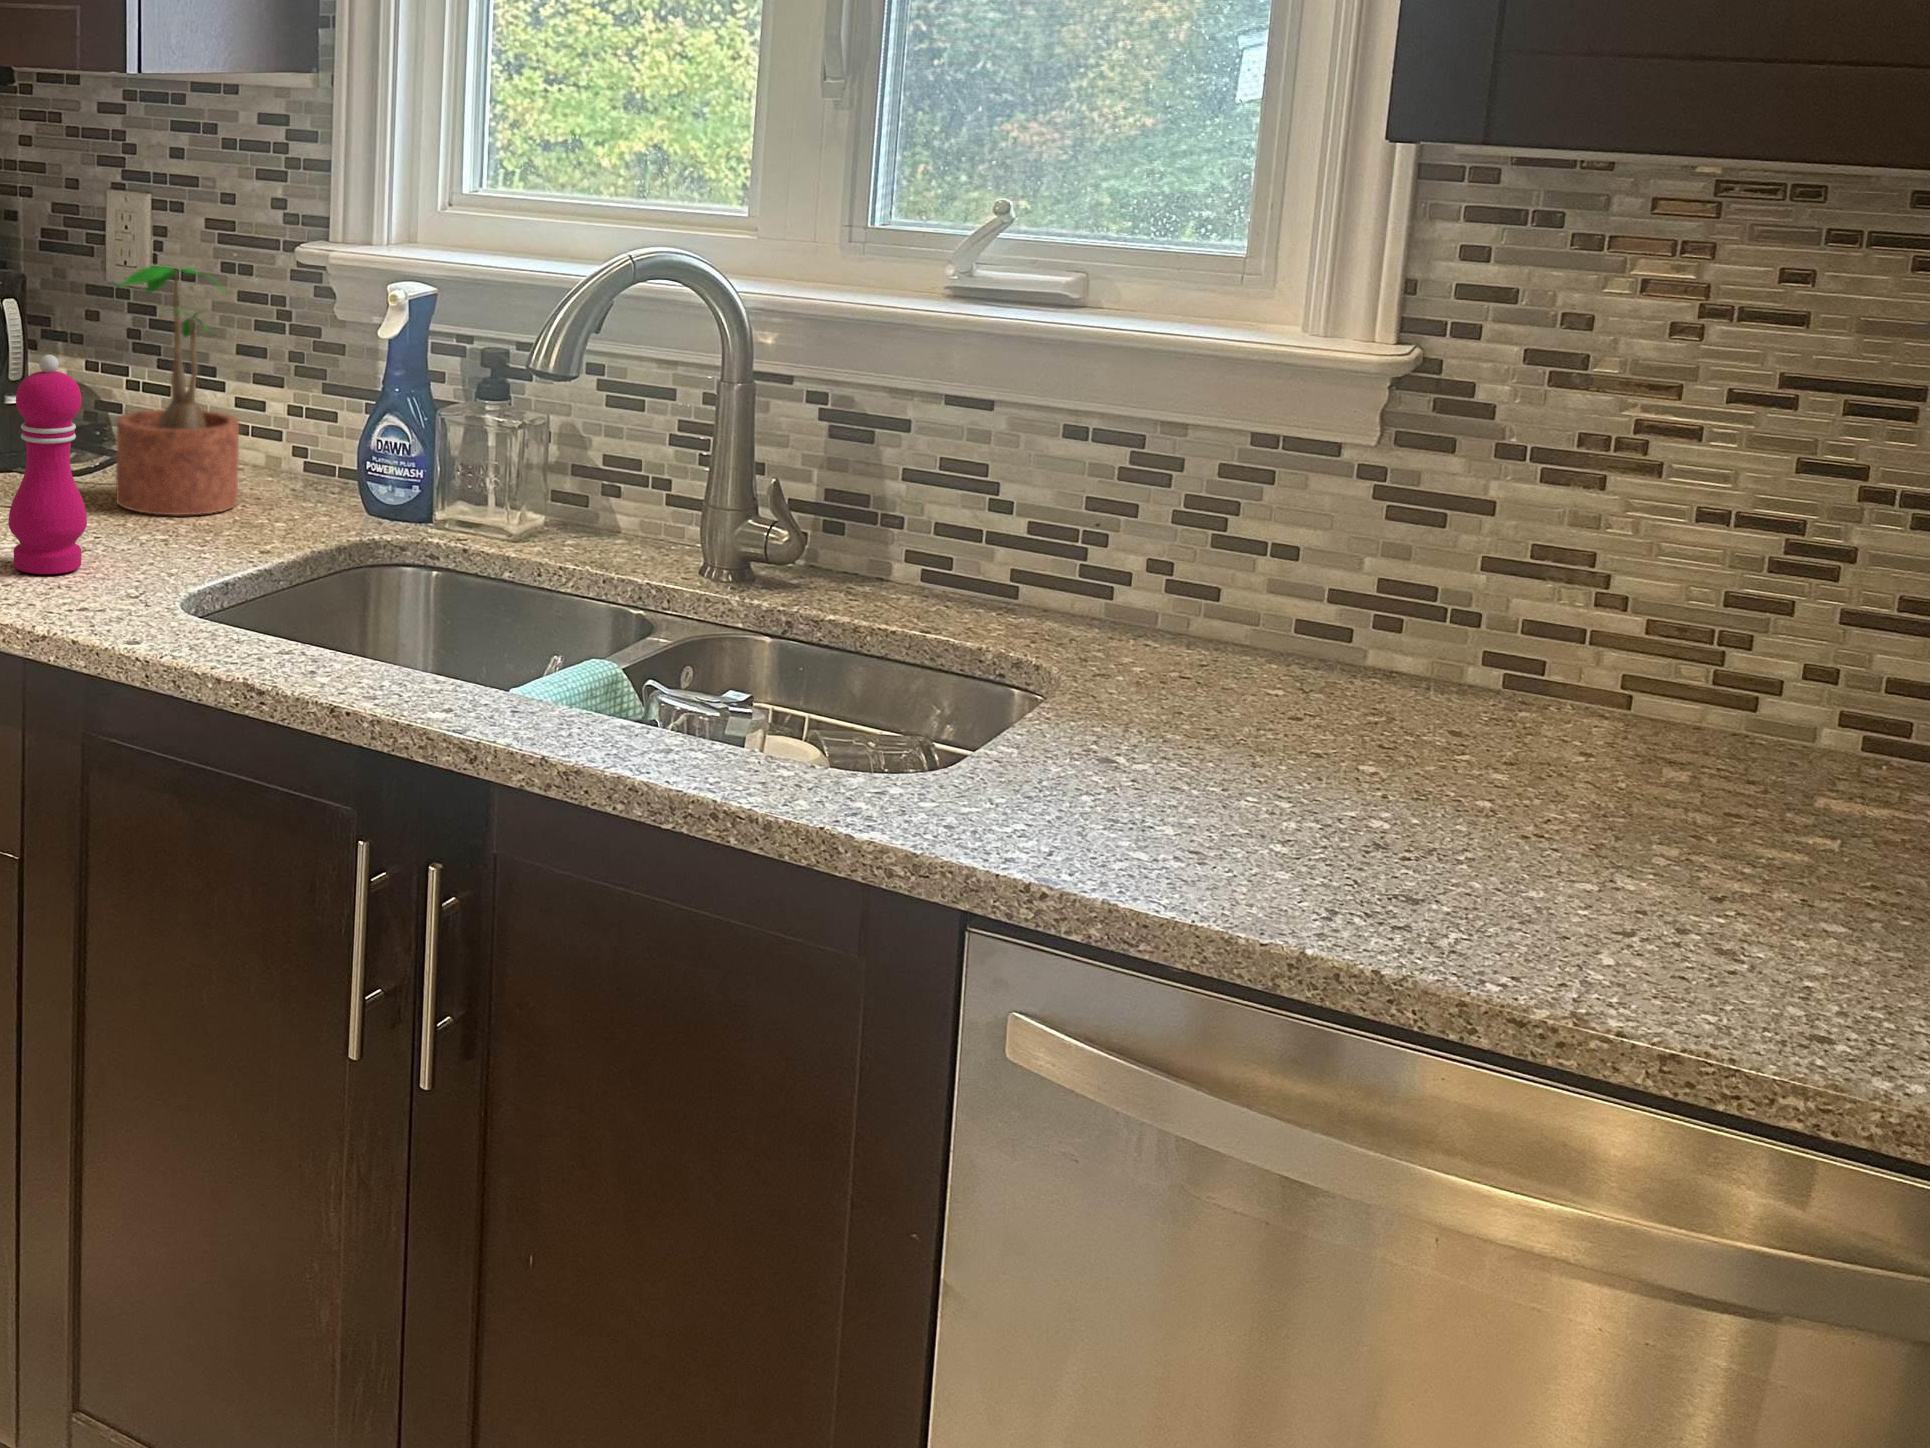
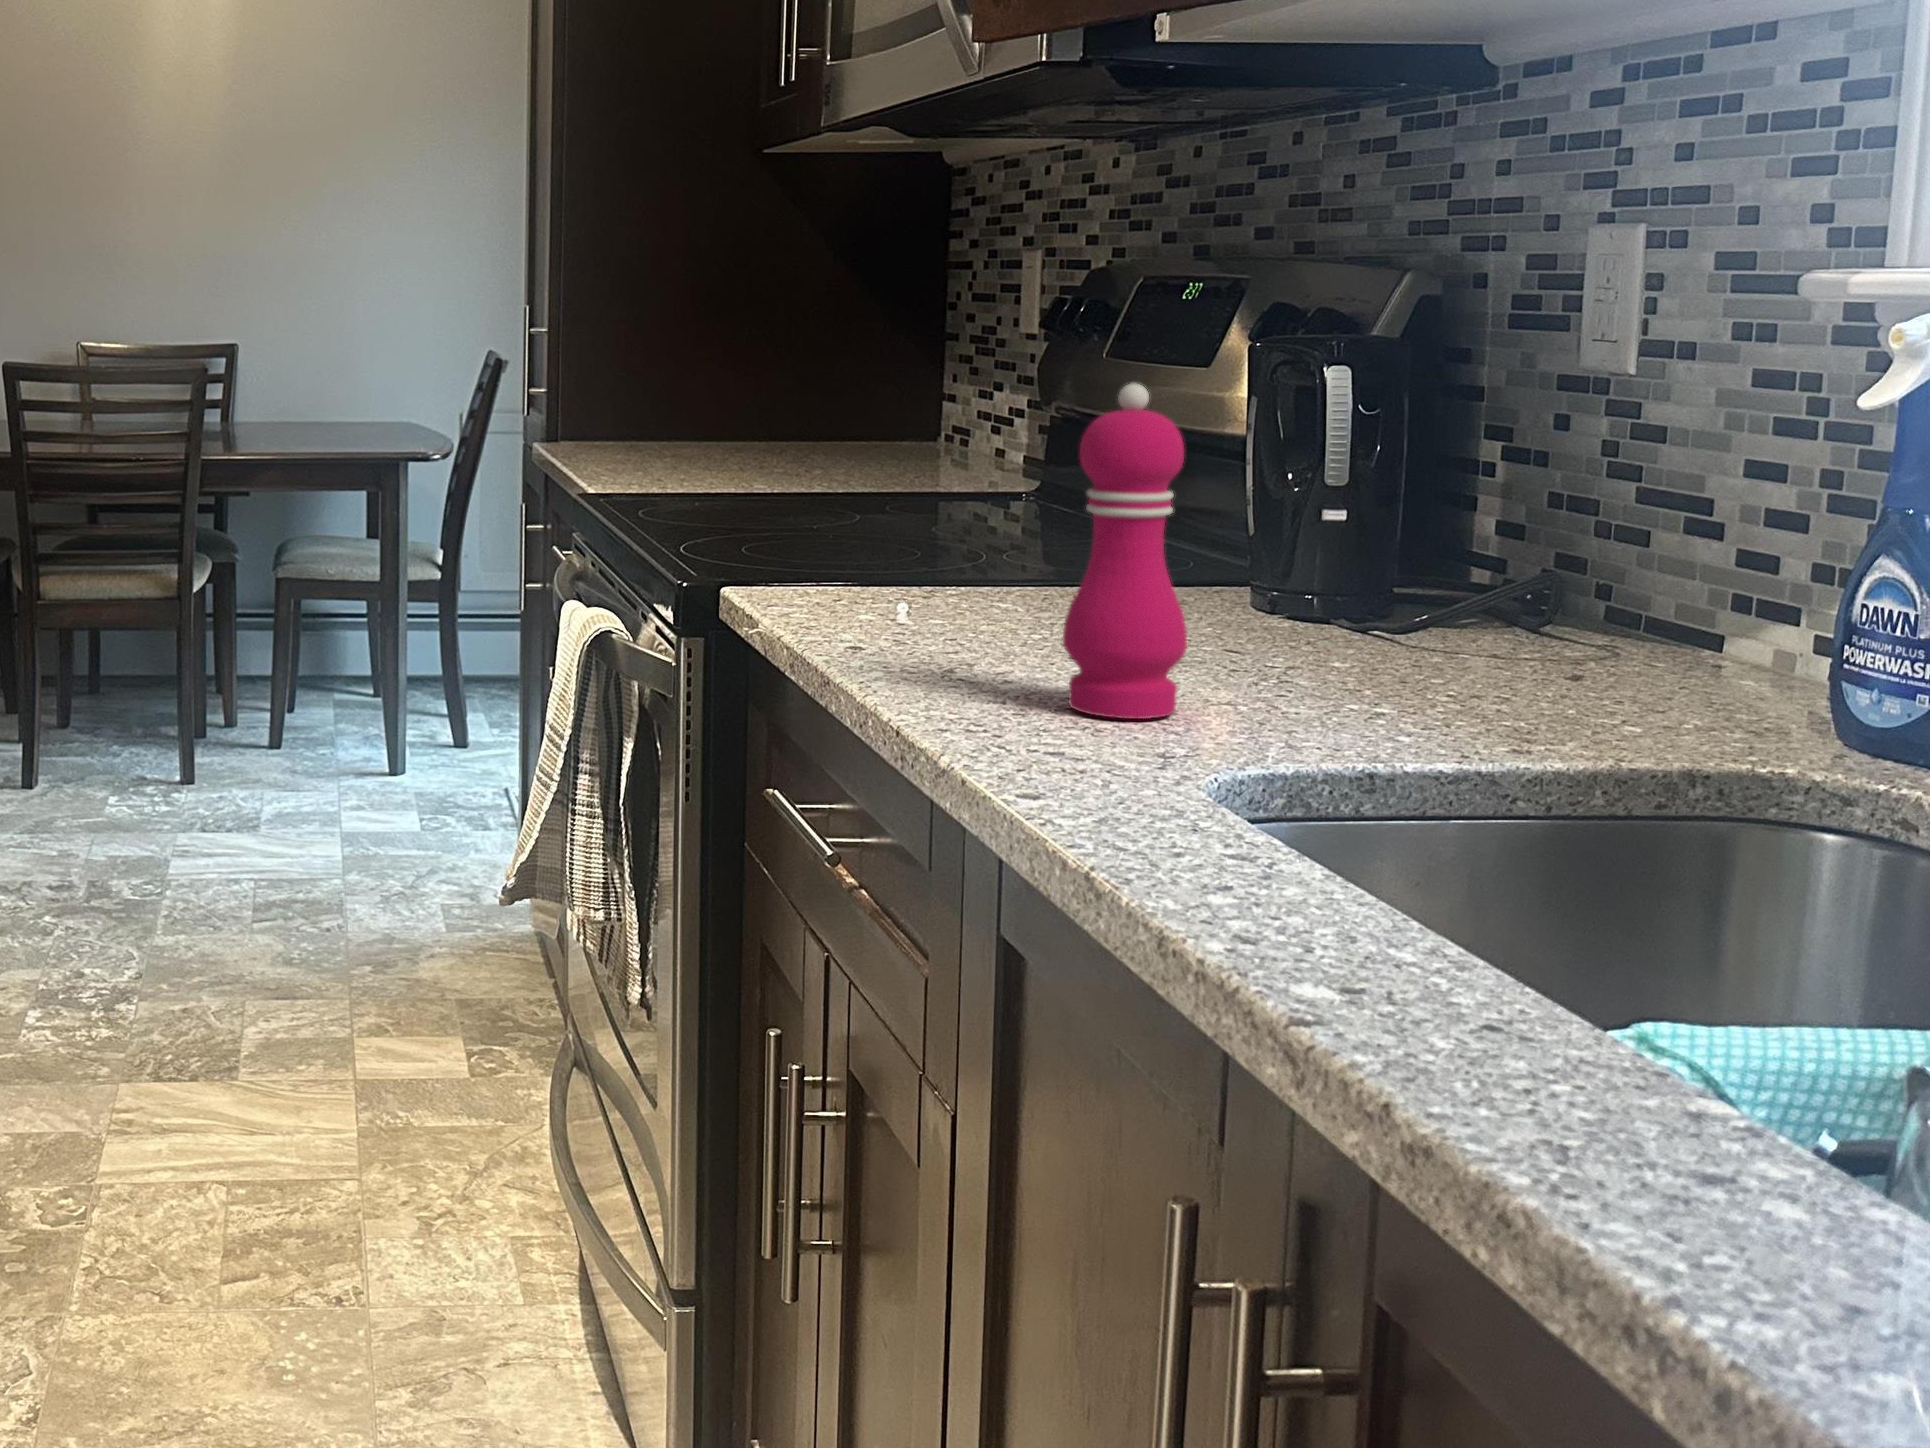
potted plant: present [116,266,239,515] -> none [1399,296,1662,696]

